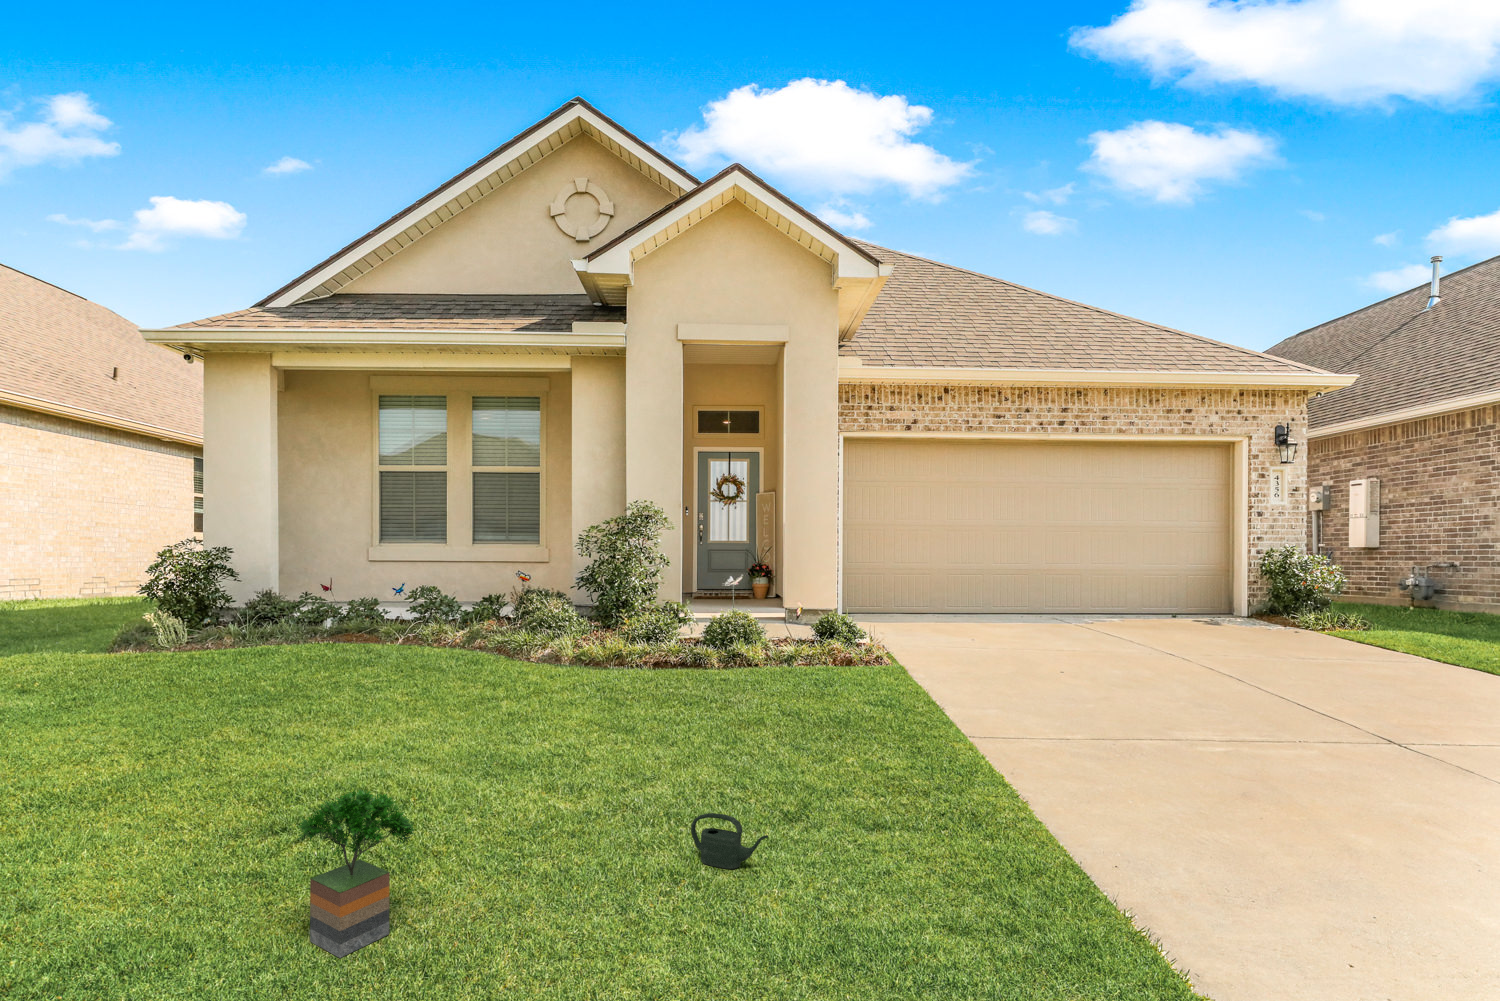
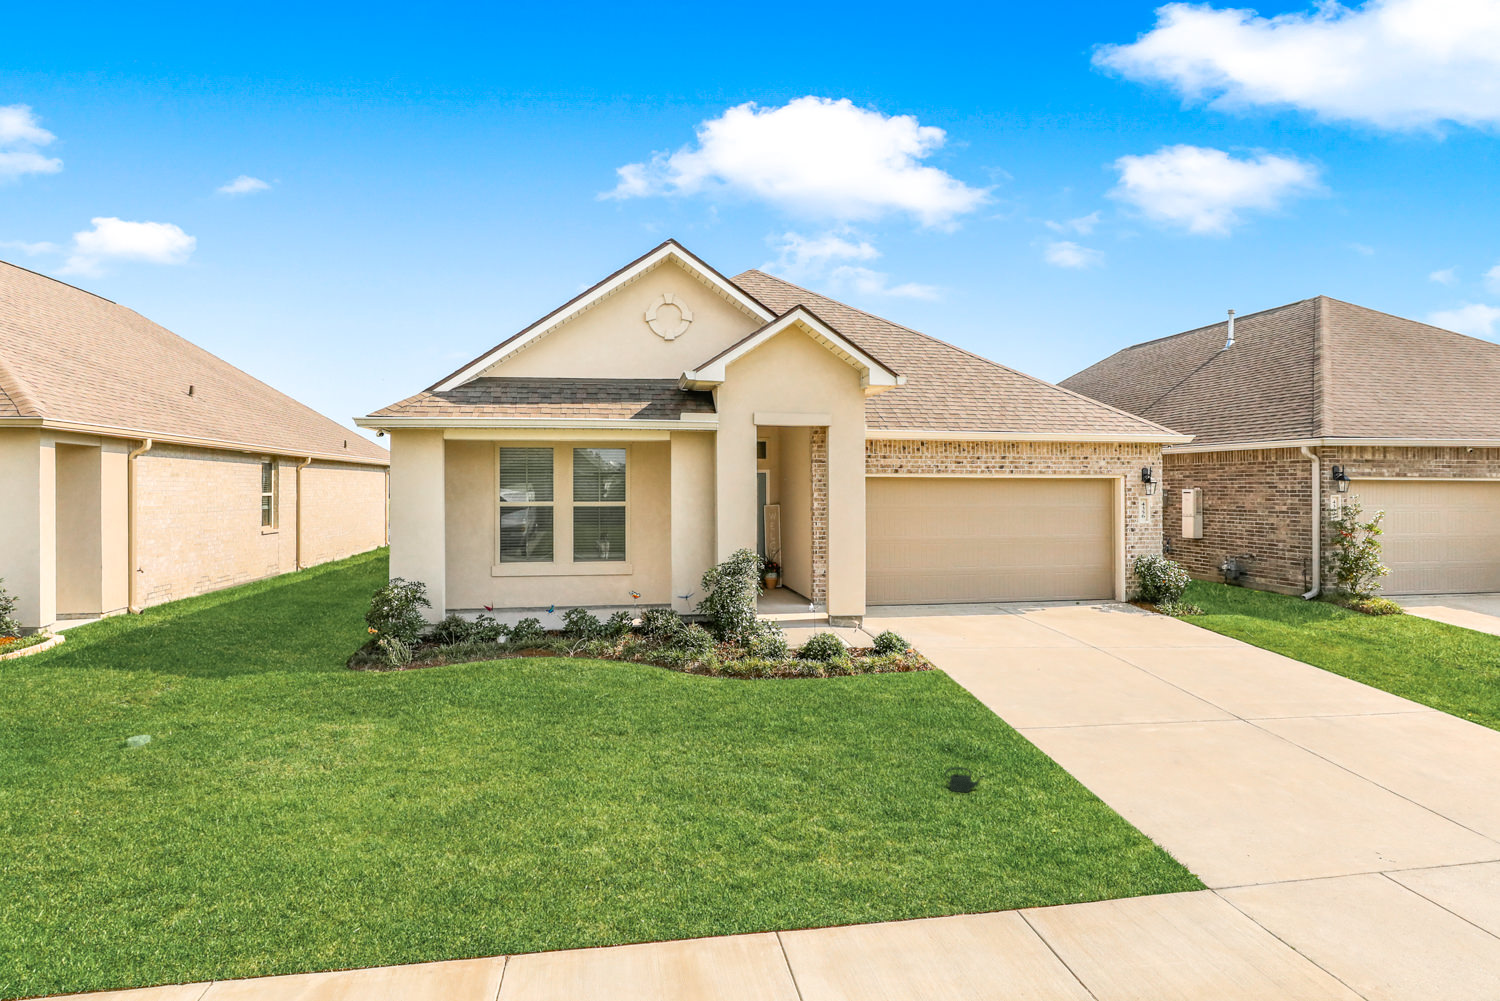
potted tree: present [297,790,414,958] -> none [822,769,870,840]

